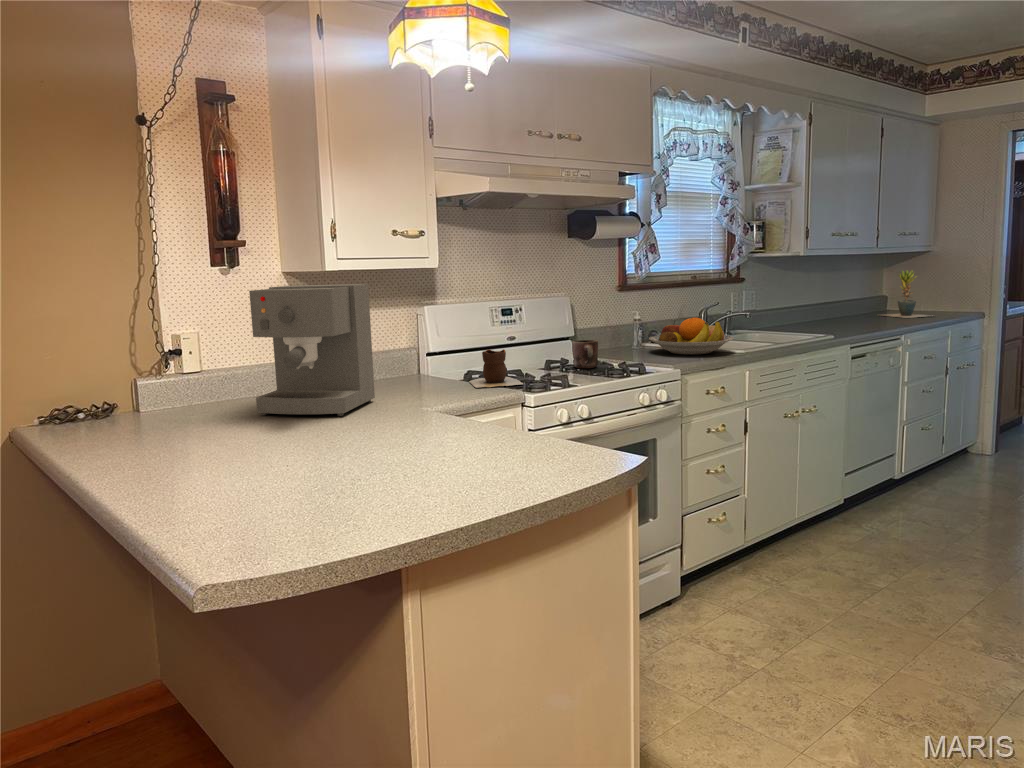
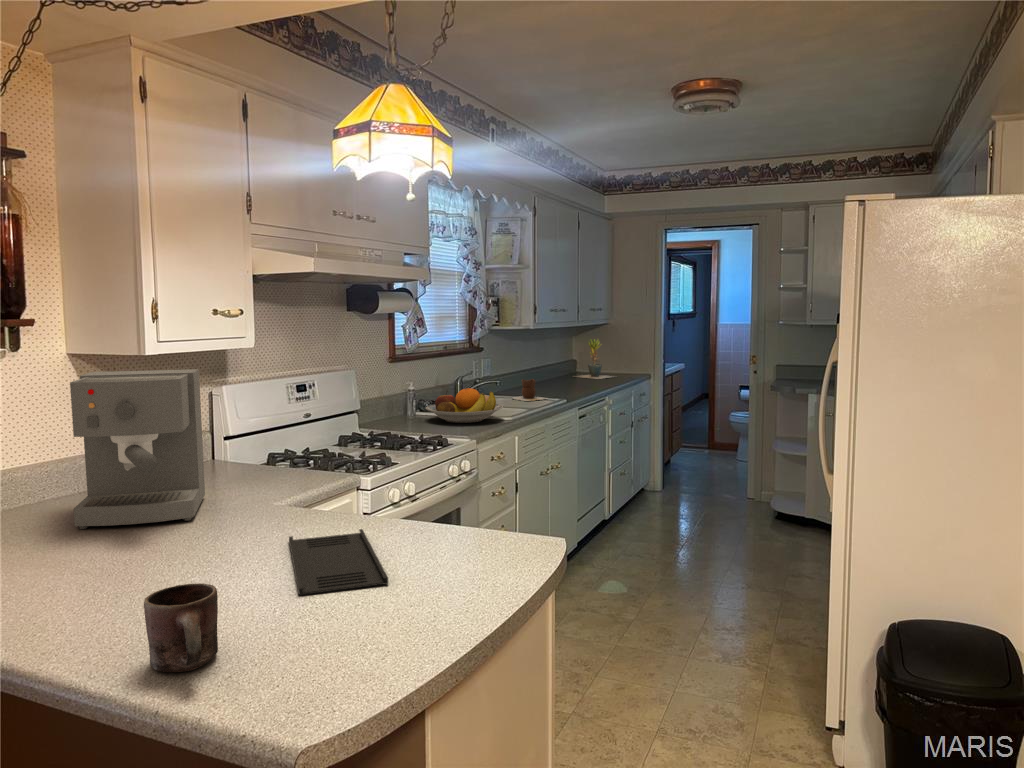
mug: present [572,340,598,368] -> present [144,583,218,672]
vase: present [469,349,523,388] -> present [513,379,547,401]
tray: none [349,433,461,478] -> present [289,529,388,595]

